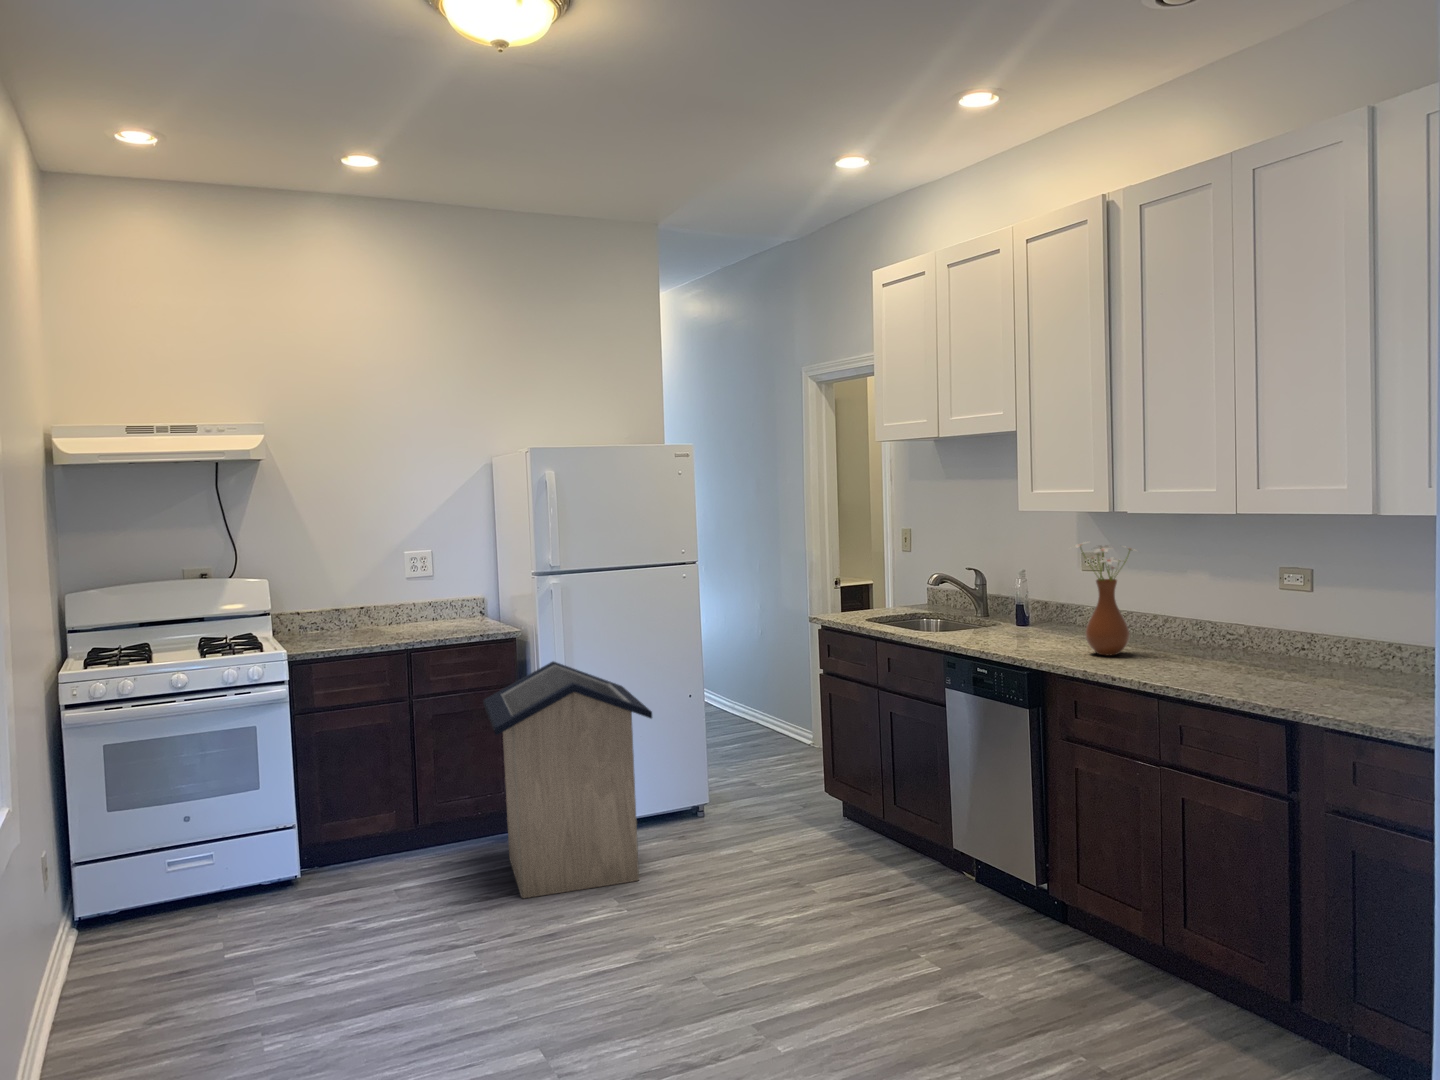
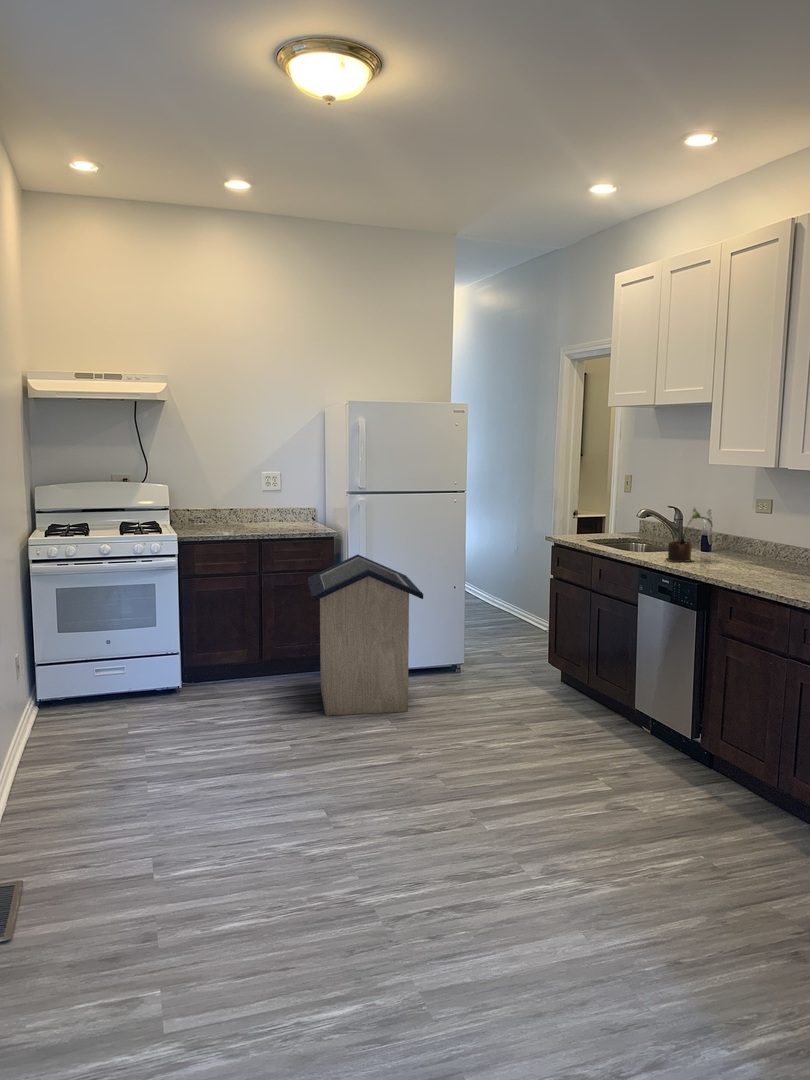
vase: present [1075,542,1133,656] -> none [738,489,796,576]
potted plant: none [976,569,1033,644] -> present [667,508,712,562]

